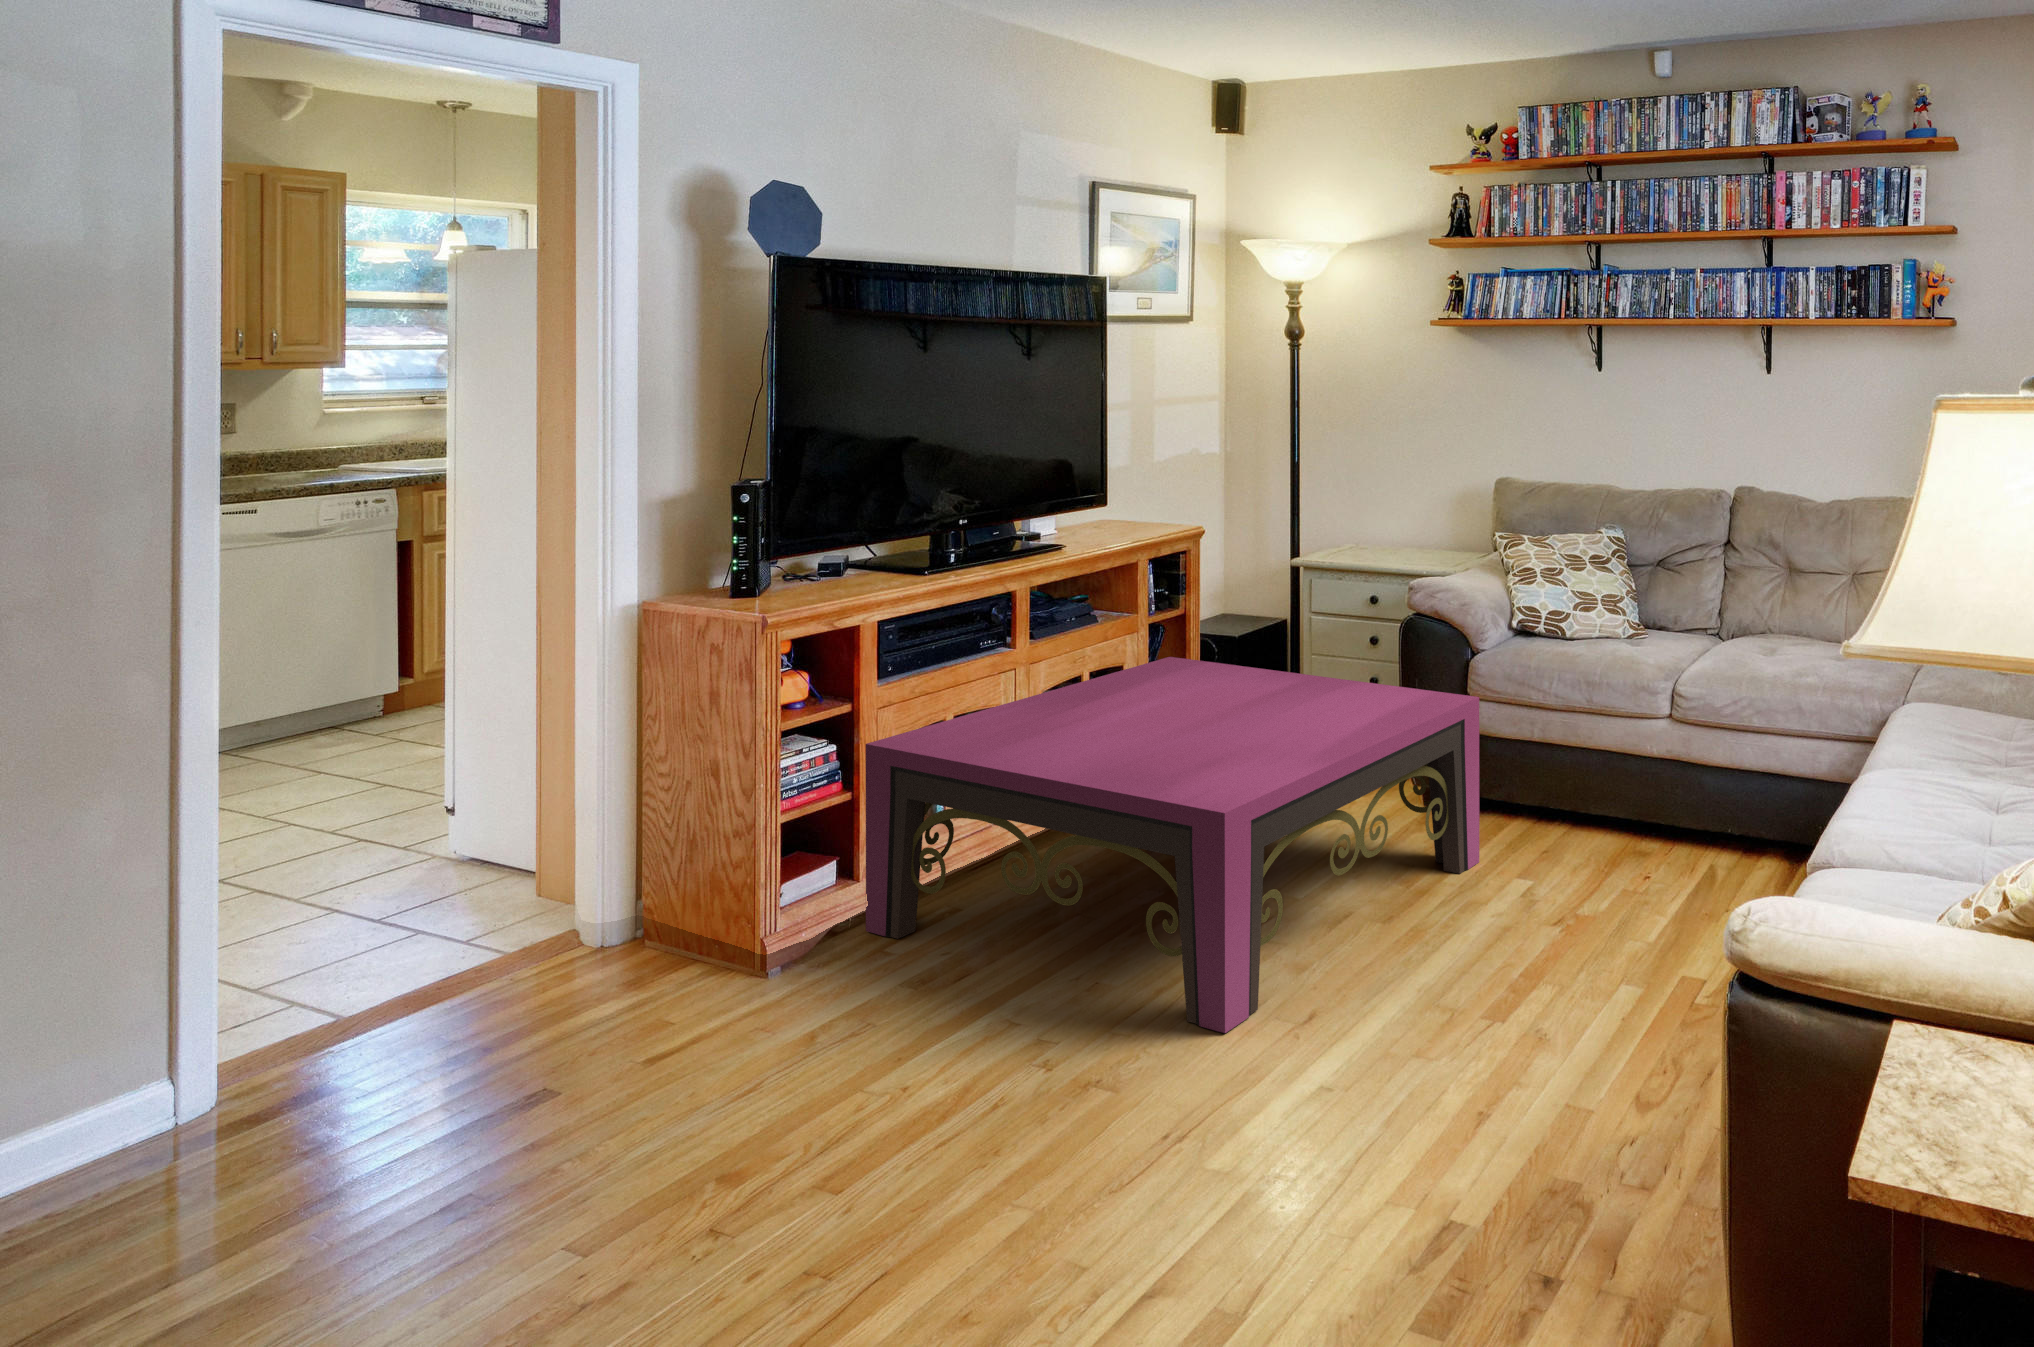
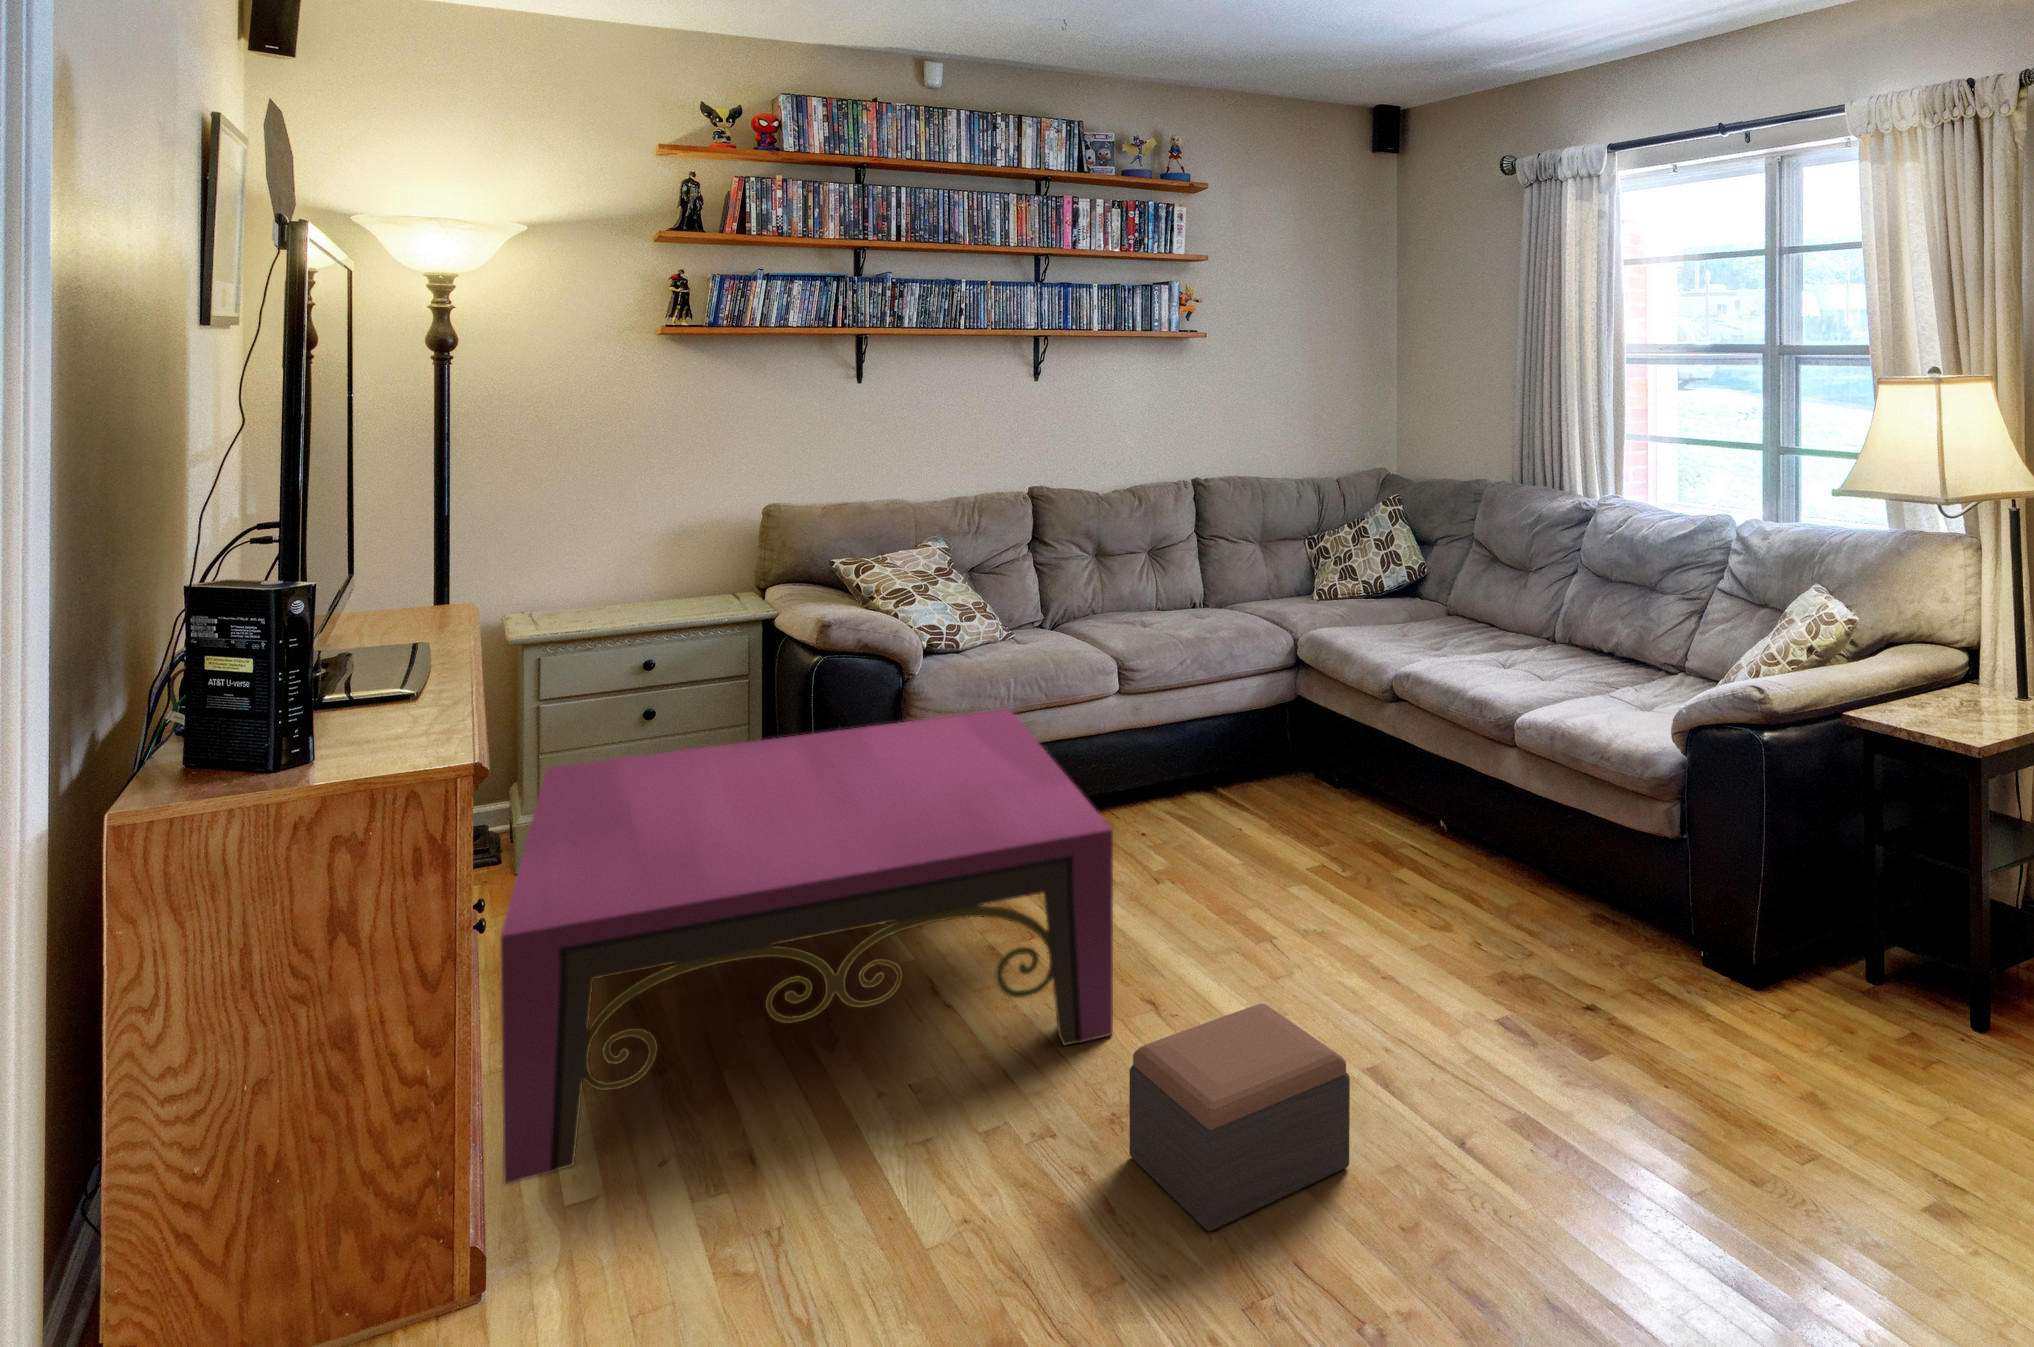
footstool: none [907,1022,1166,1266] -> present [1129,1004,1350,1232]

